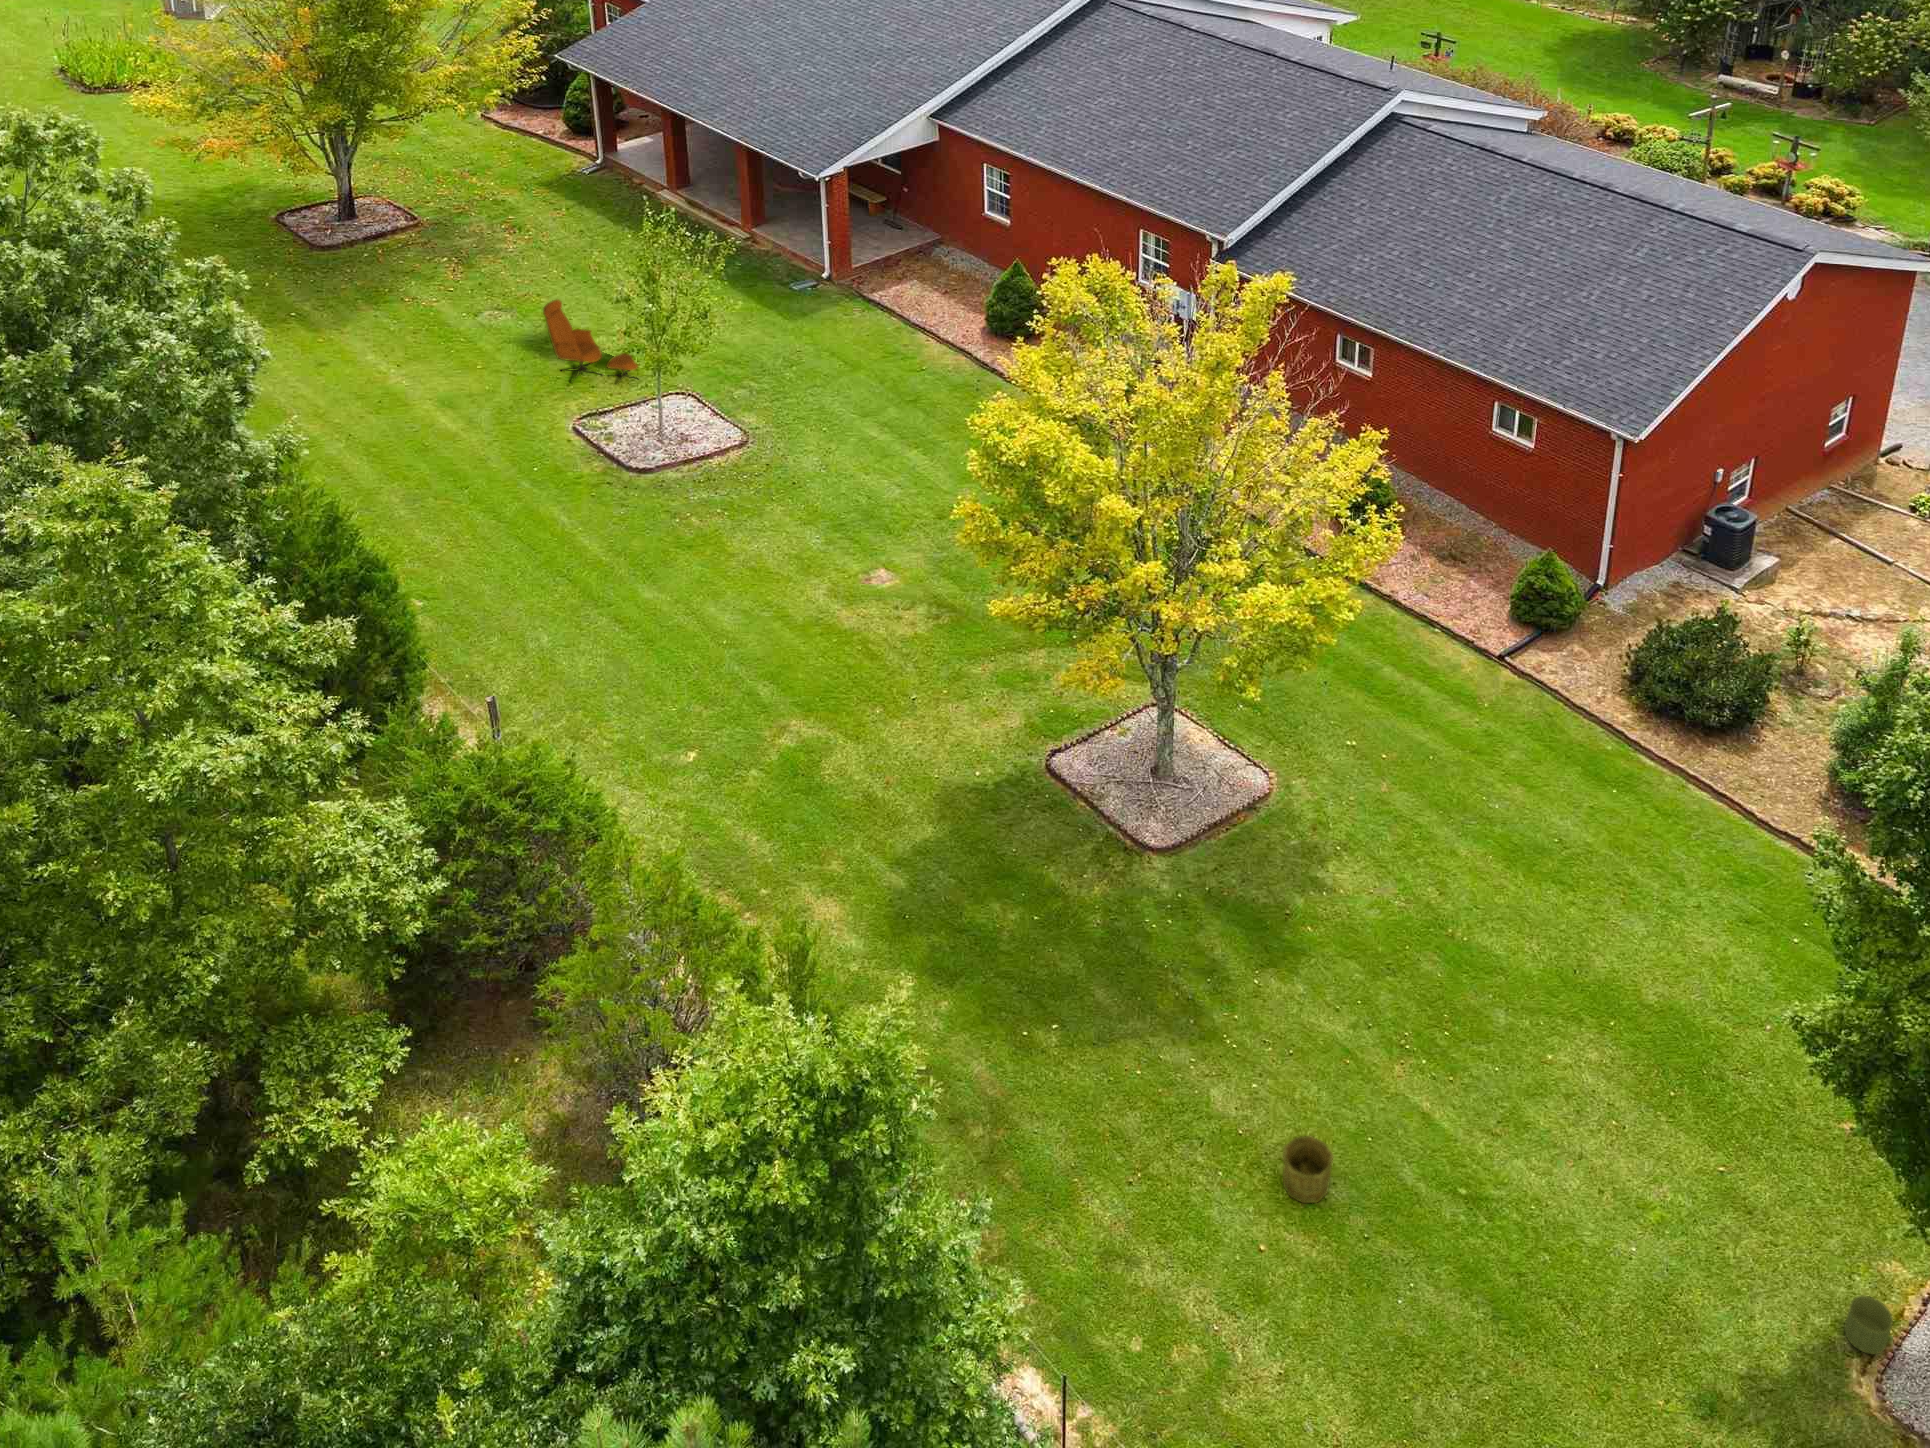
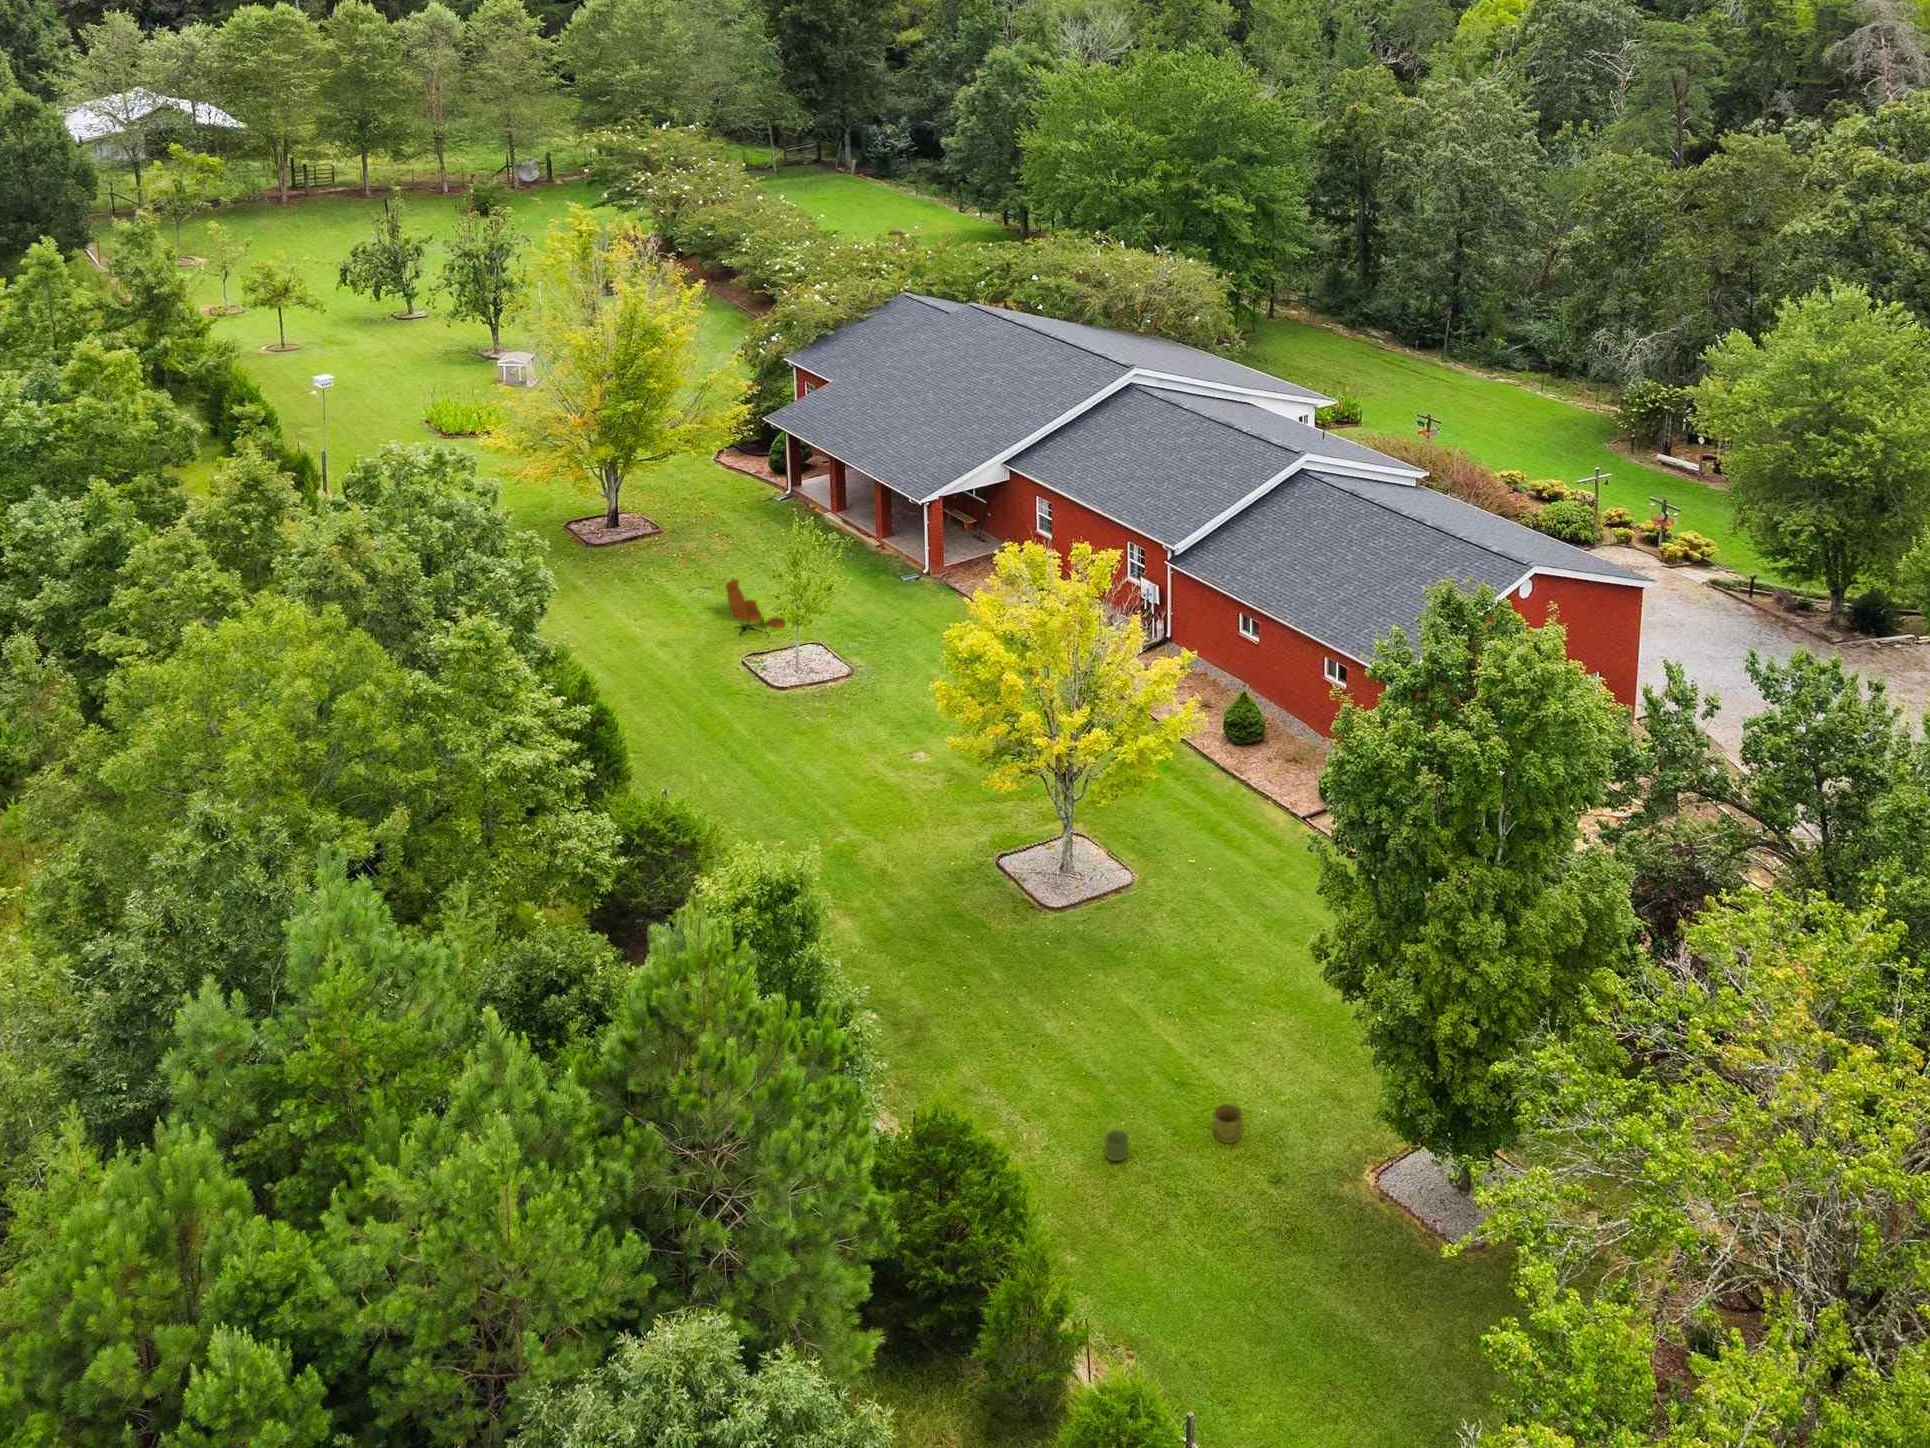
wooden bucket: present [1282,1136,1333,1203] -> present [1213,1104,1243,1143]
planter: present [1844,1296,1893,1354] -> present [1105,1130,1128,1161]

